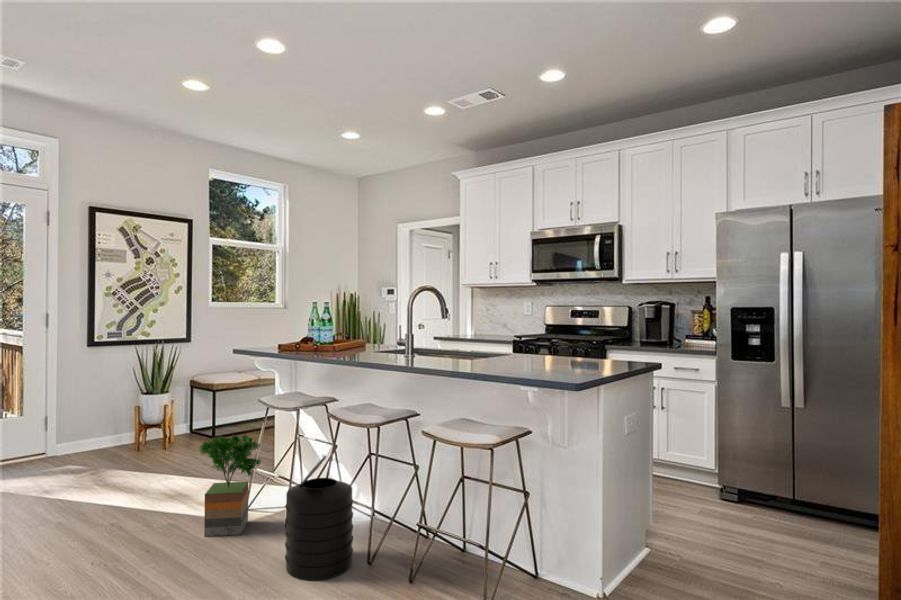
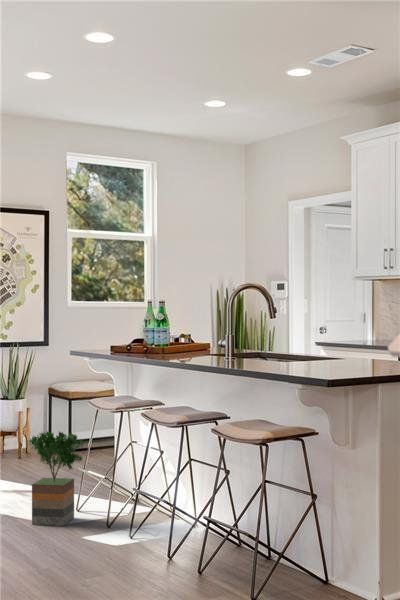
trash can: present [285,456,353,581] -> none [90,449,153,561]

